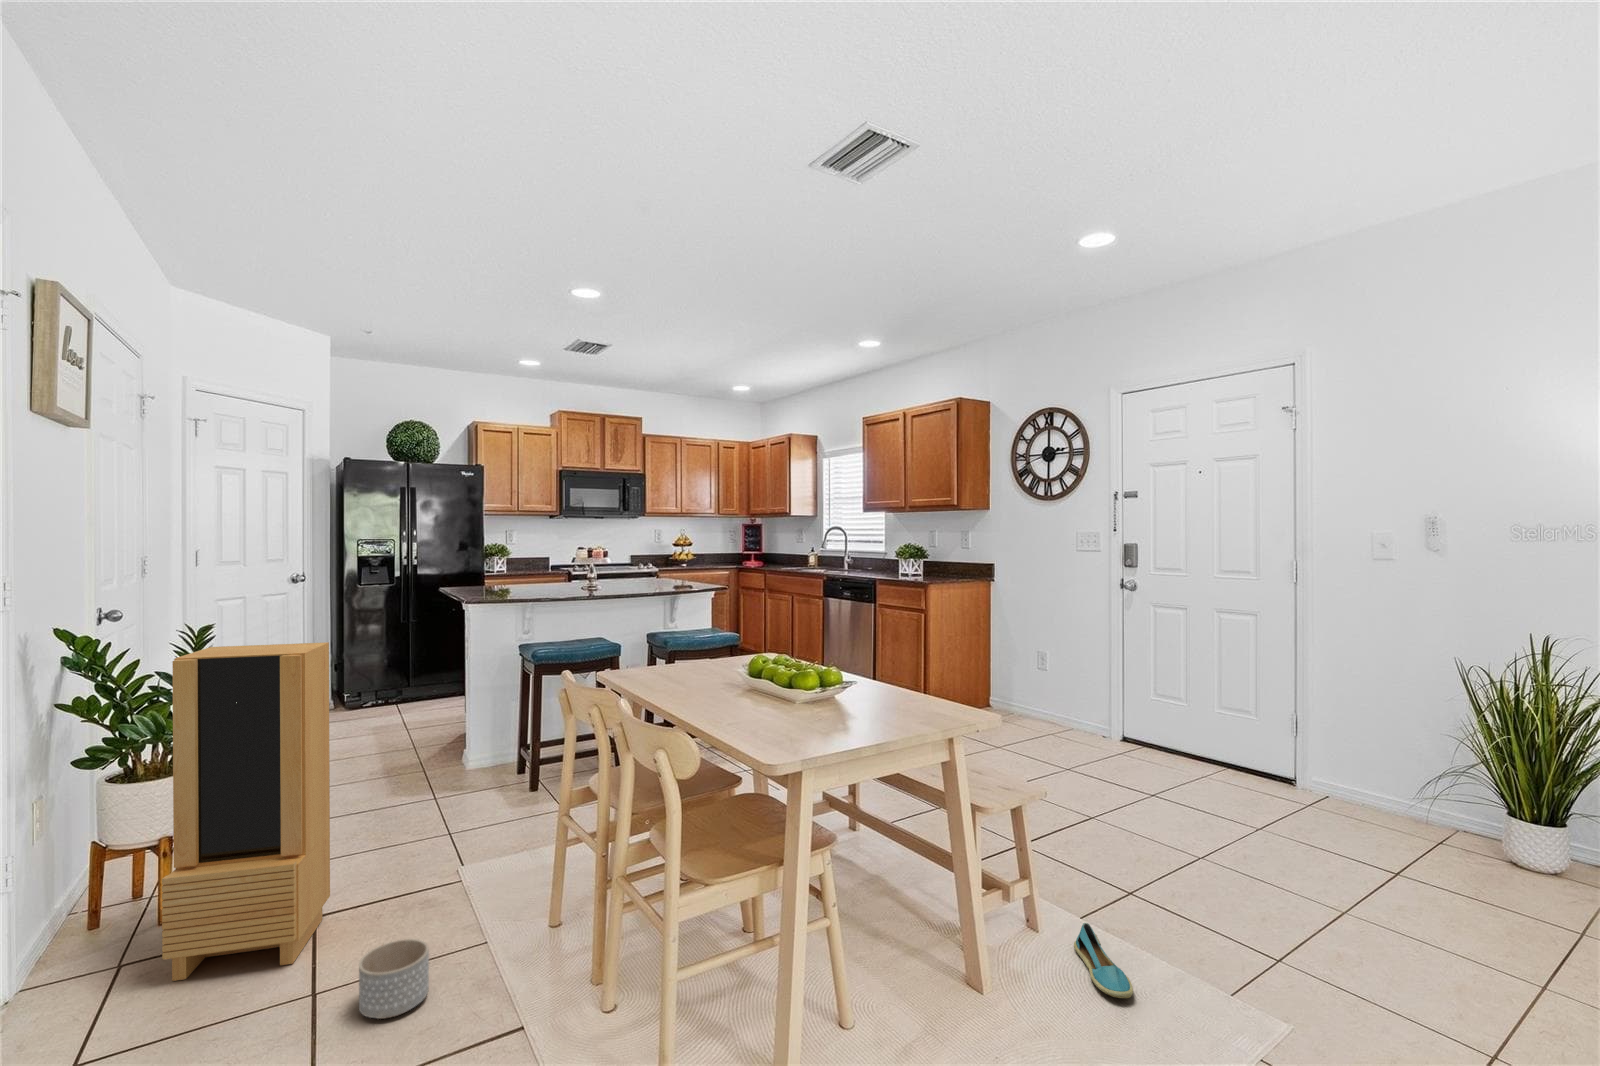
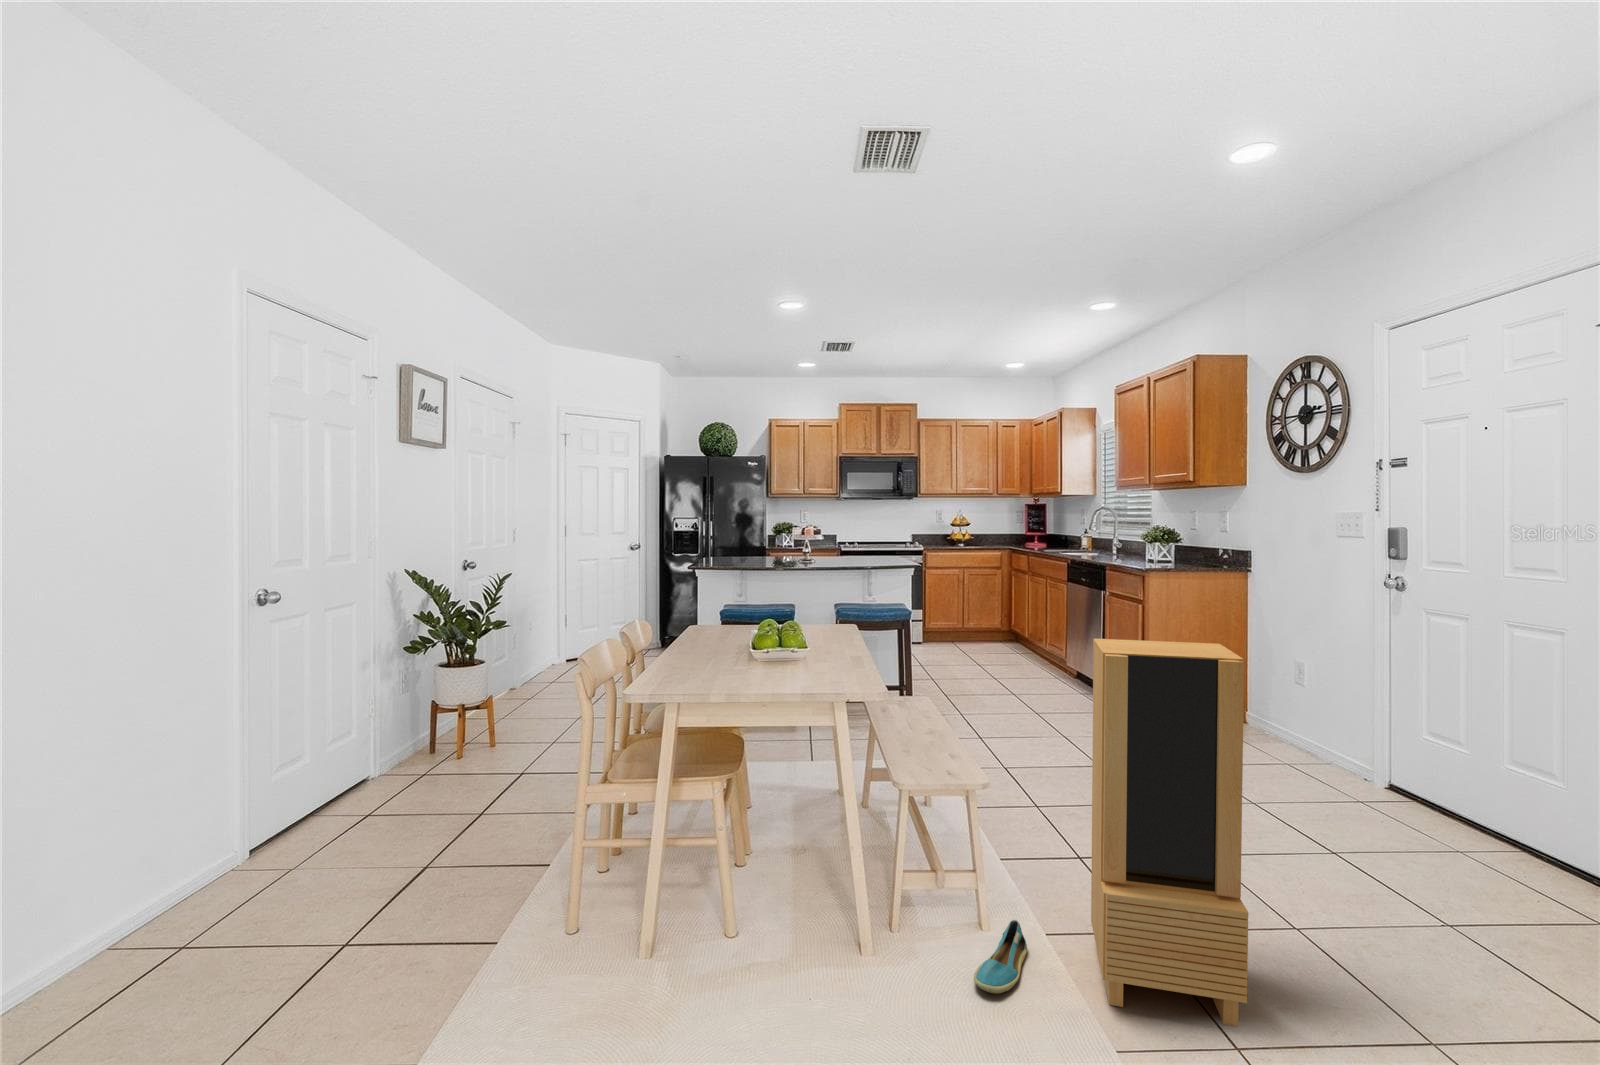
storage cabinet: present [162,642,330,981] -> present [1091,638,1248,1026]
planter: present [359,939,429,1019] -> none [489,787,533,832]

